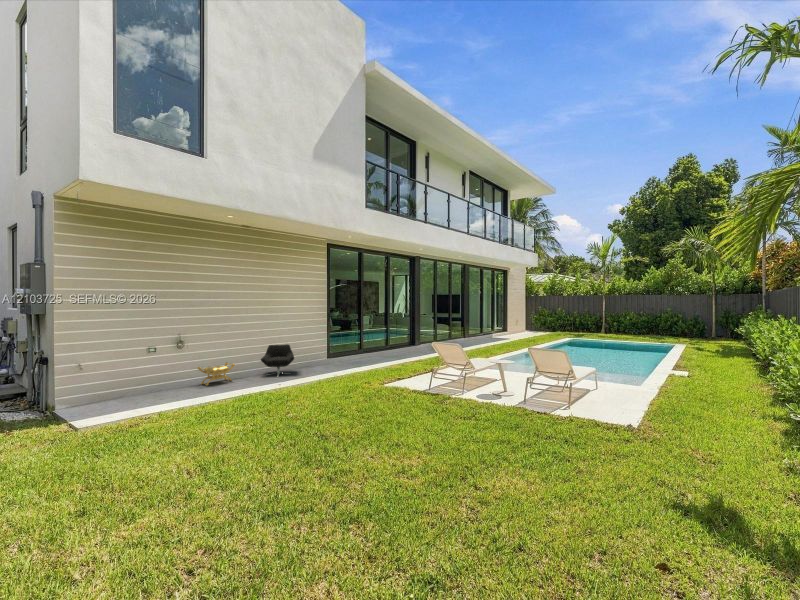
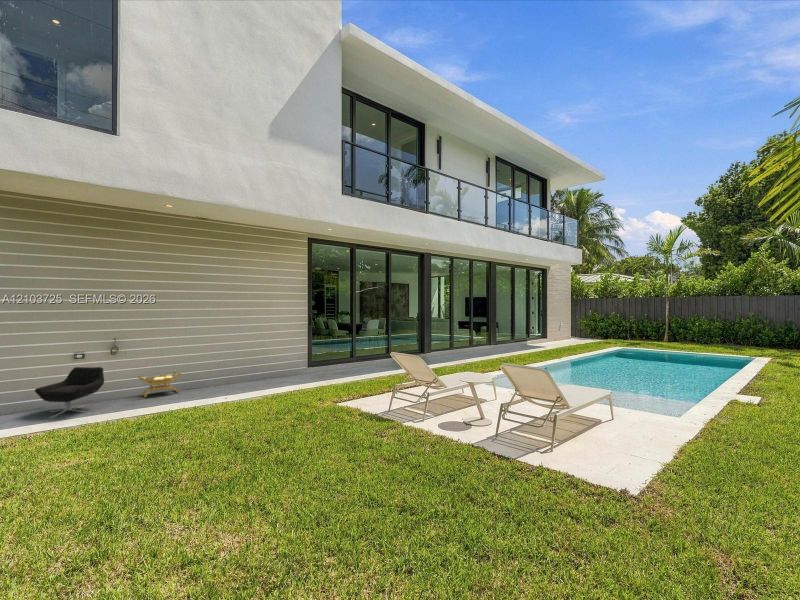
lounge chair: present [261,344,294,377] -> present [35,367,104,418]

